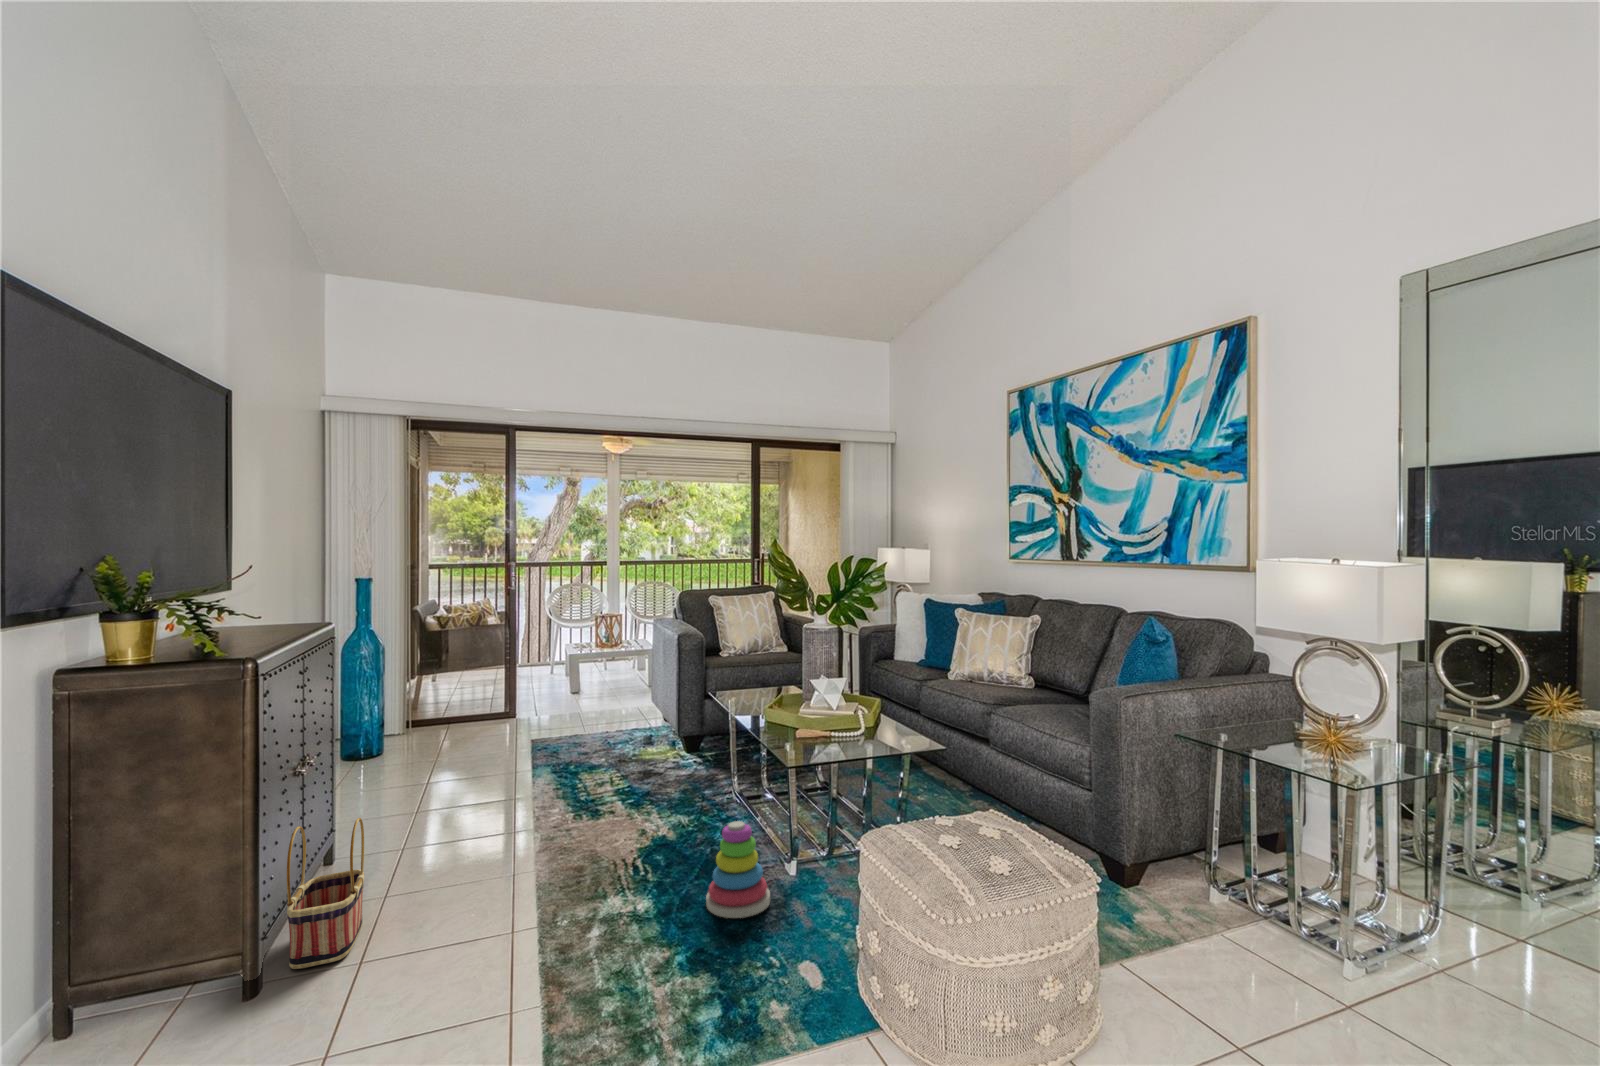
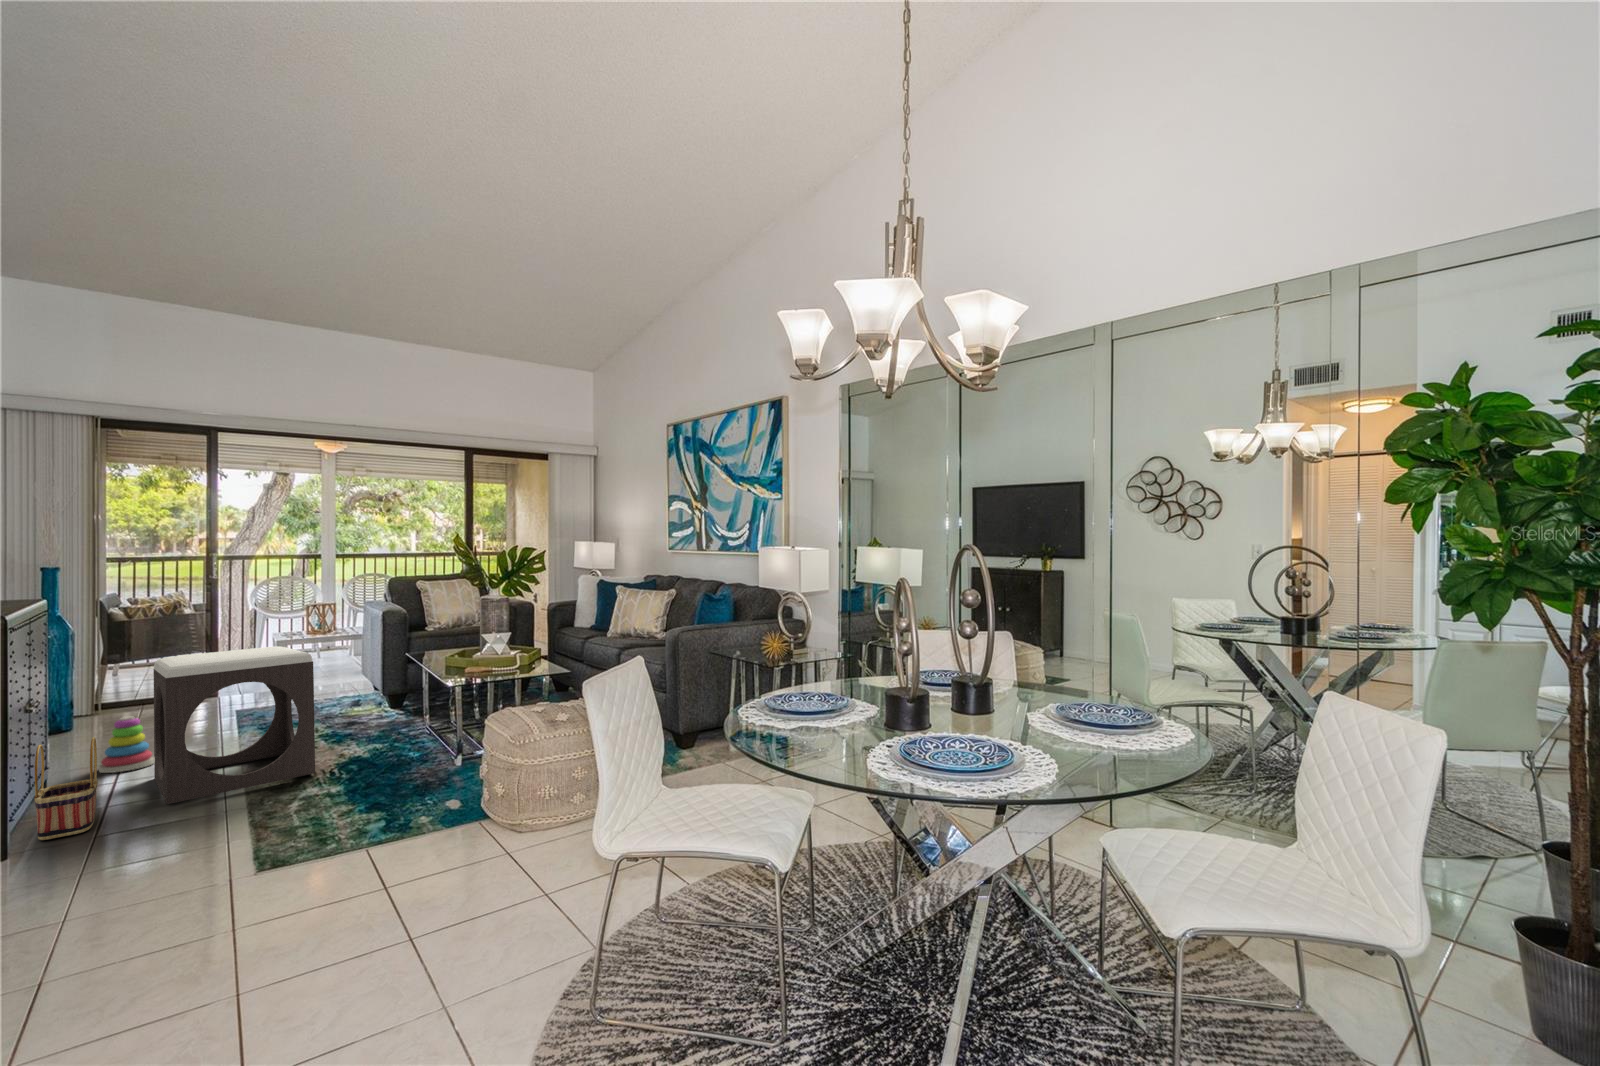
footstool: none [438,684,616,912] -> present [153,646,315,804]
stacking toy: present [706,821,770,918] -> present [99,717,154,773]

